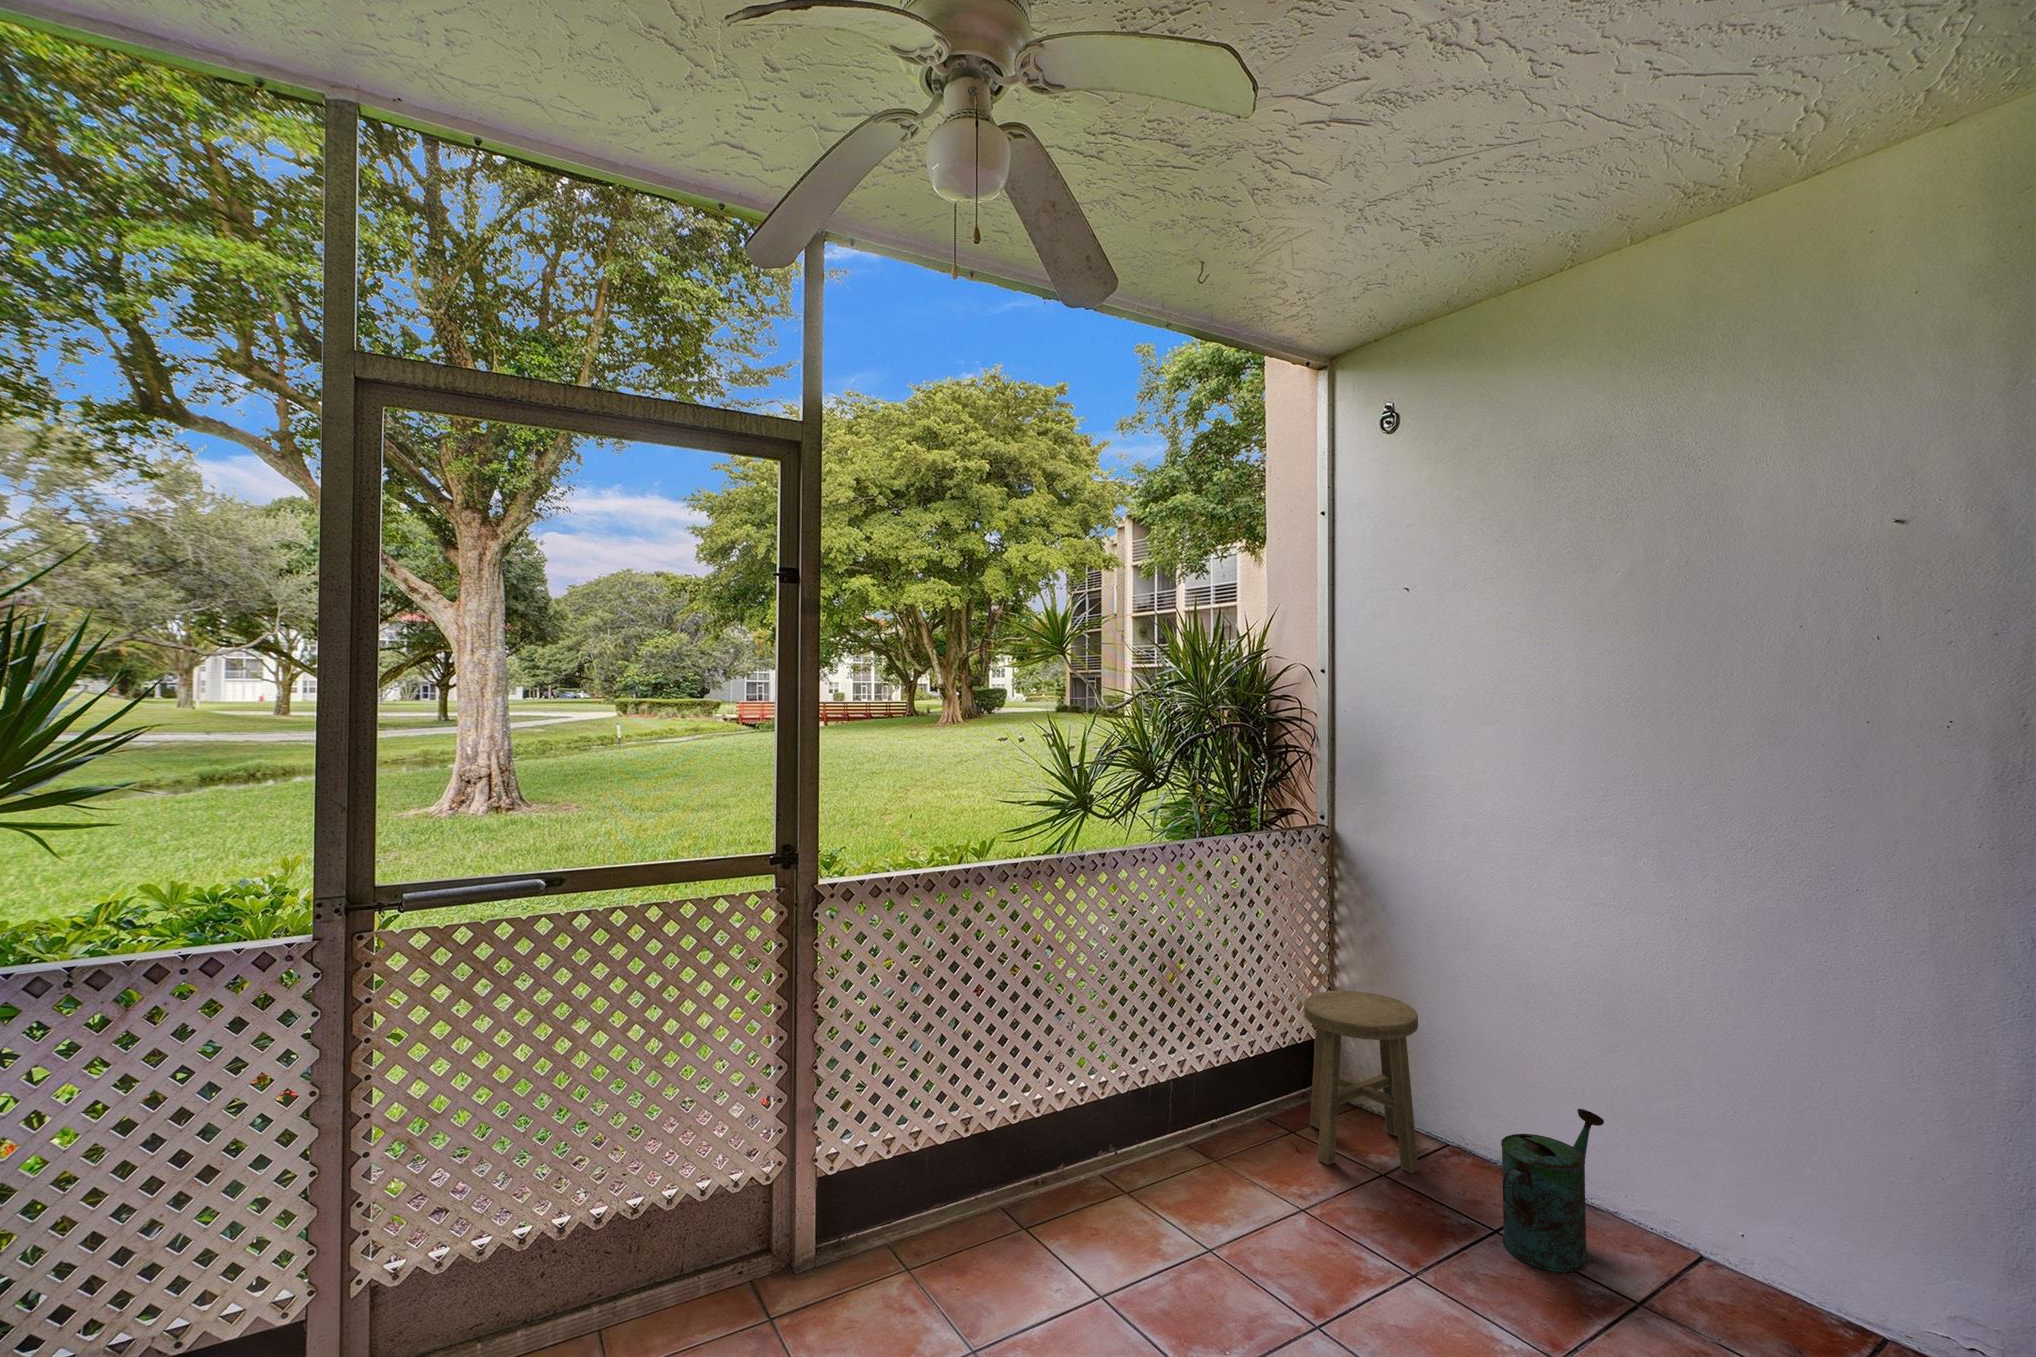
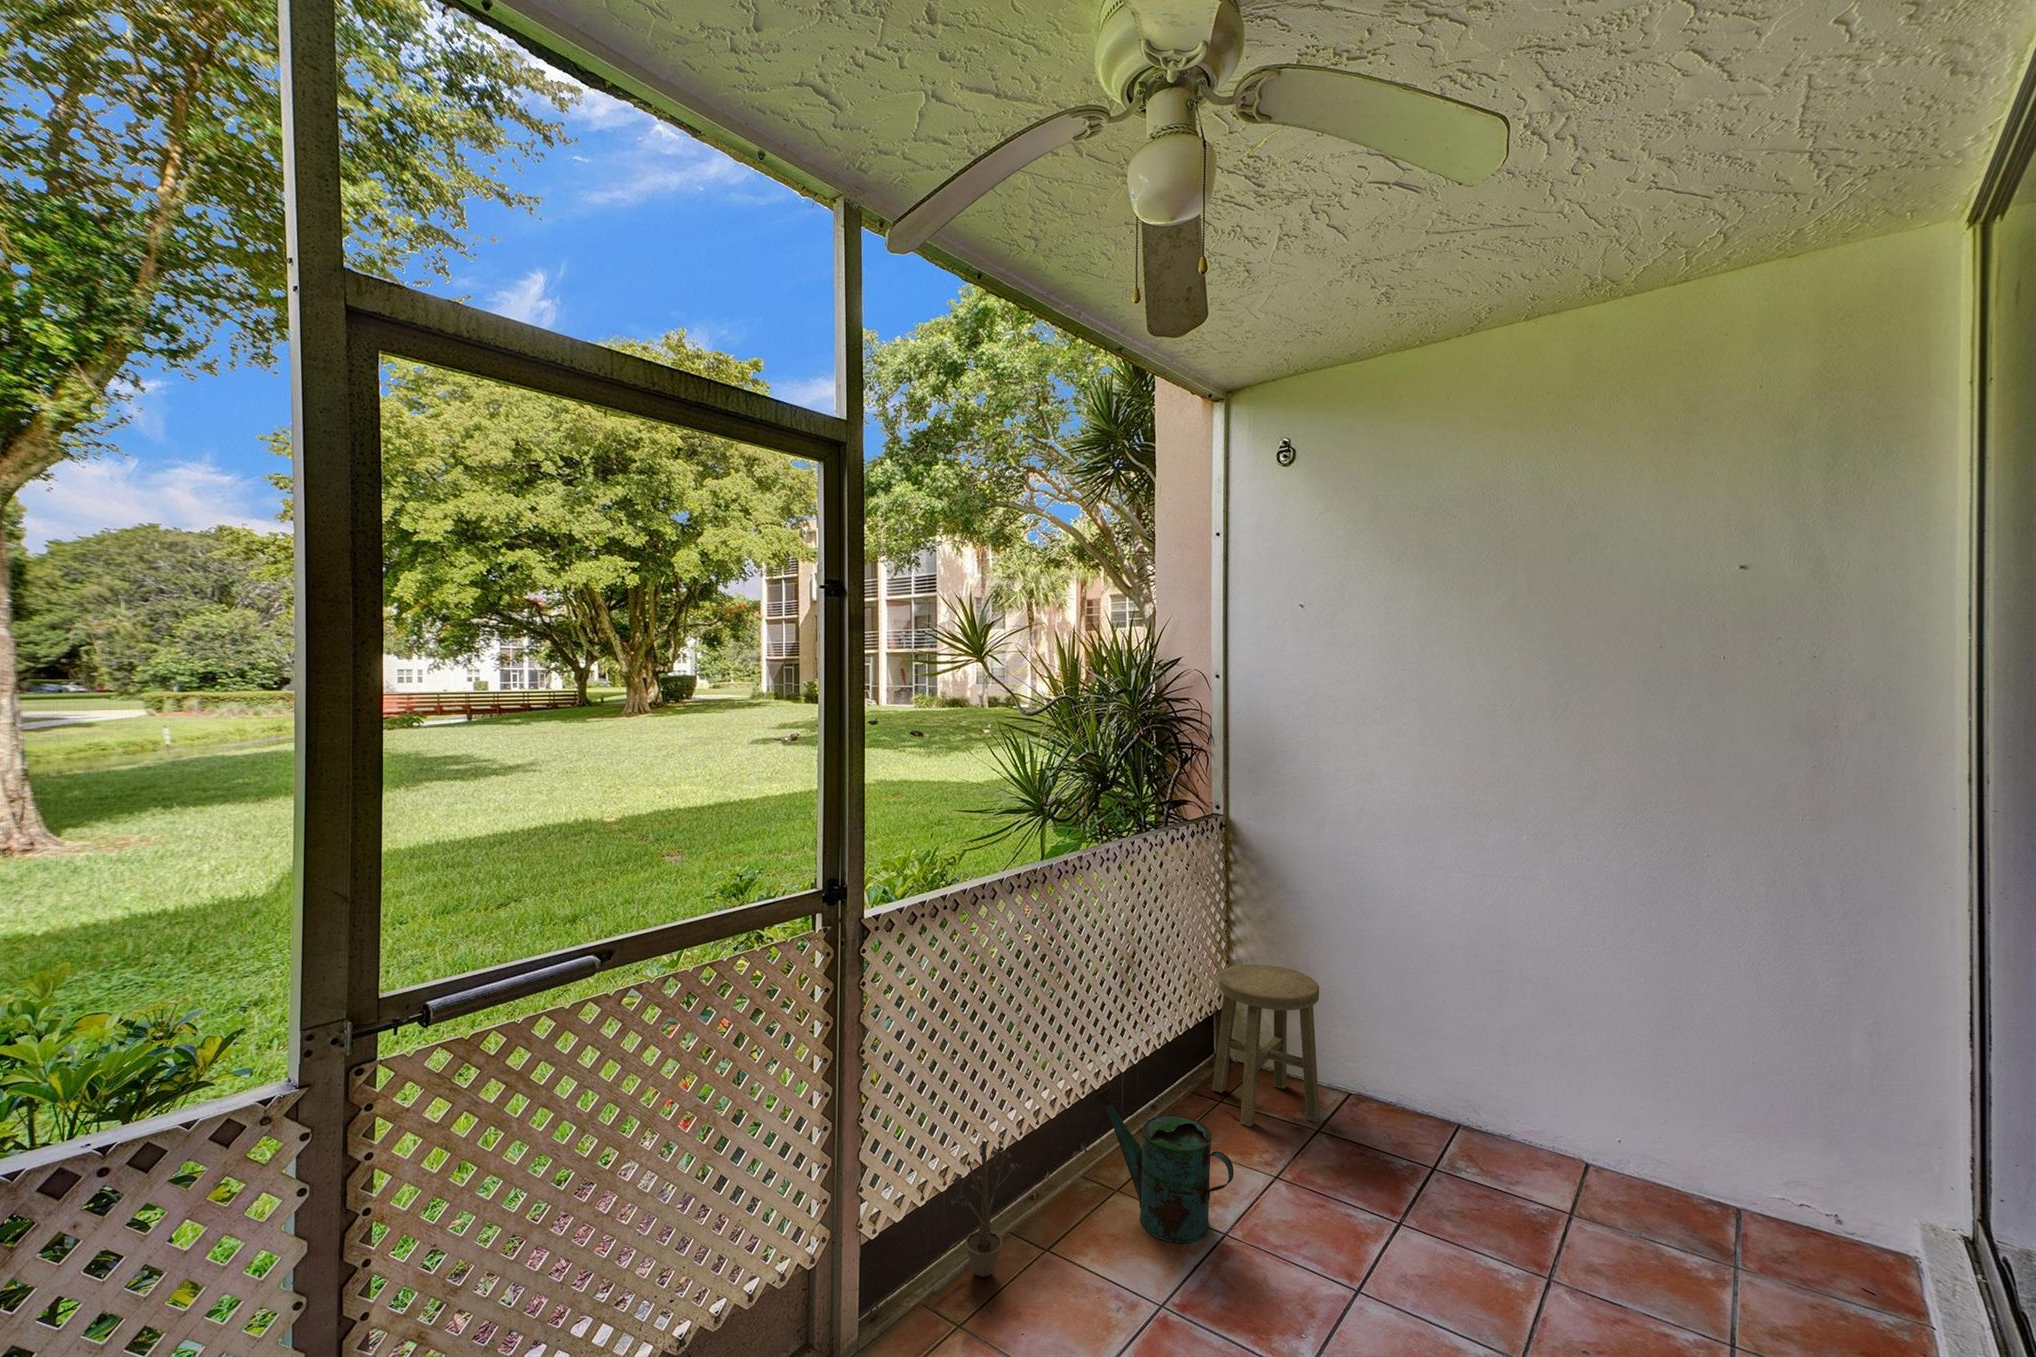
decorative plant: none [906,1108,1000,1243] -> present [935,1141,1020,1292]
watering can: present [1501,1109,1604,1273] -> present [1092,1087,1234,1243]

